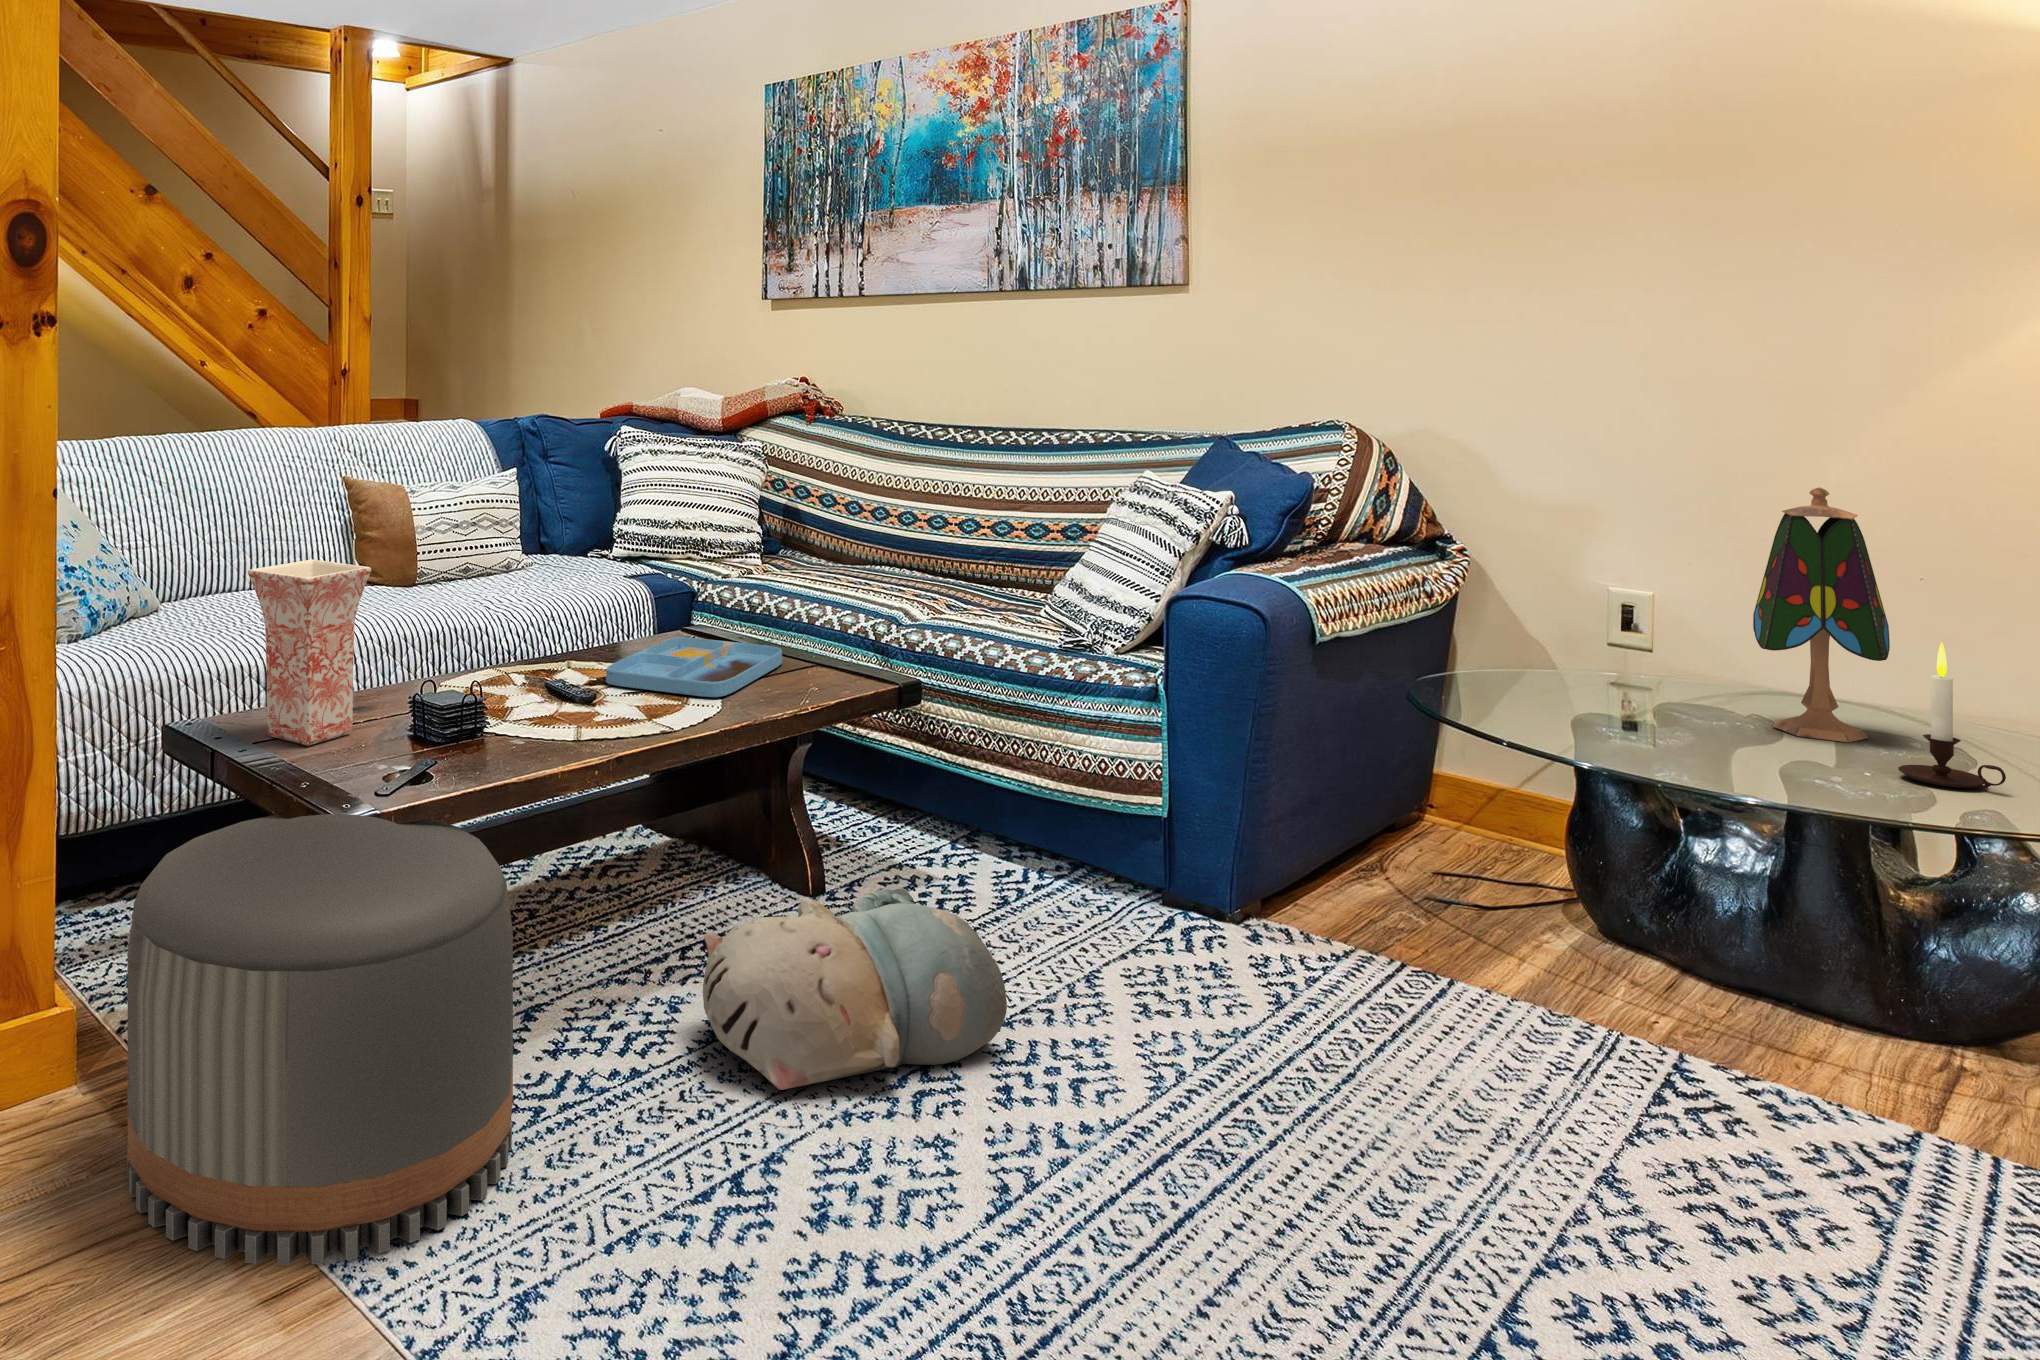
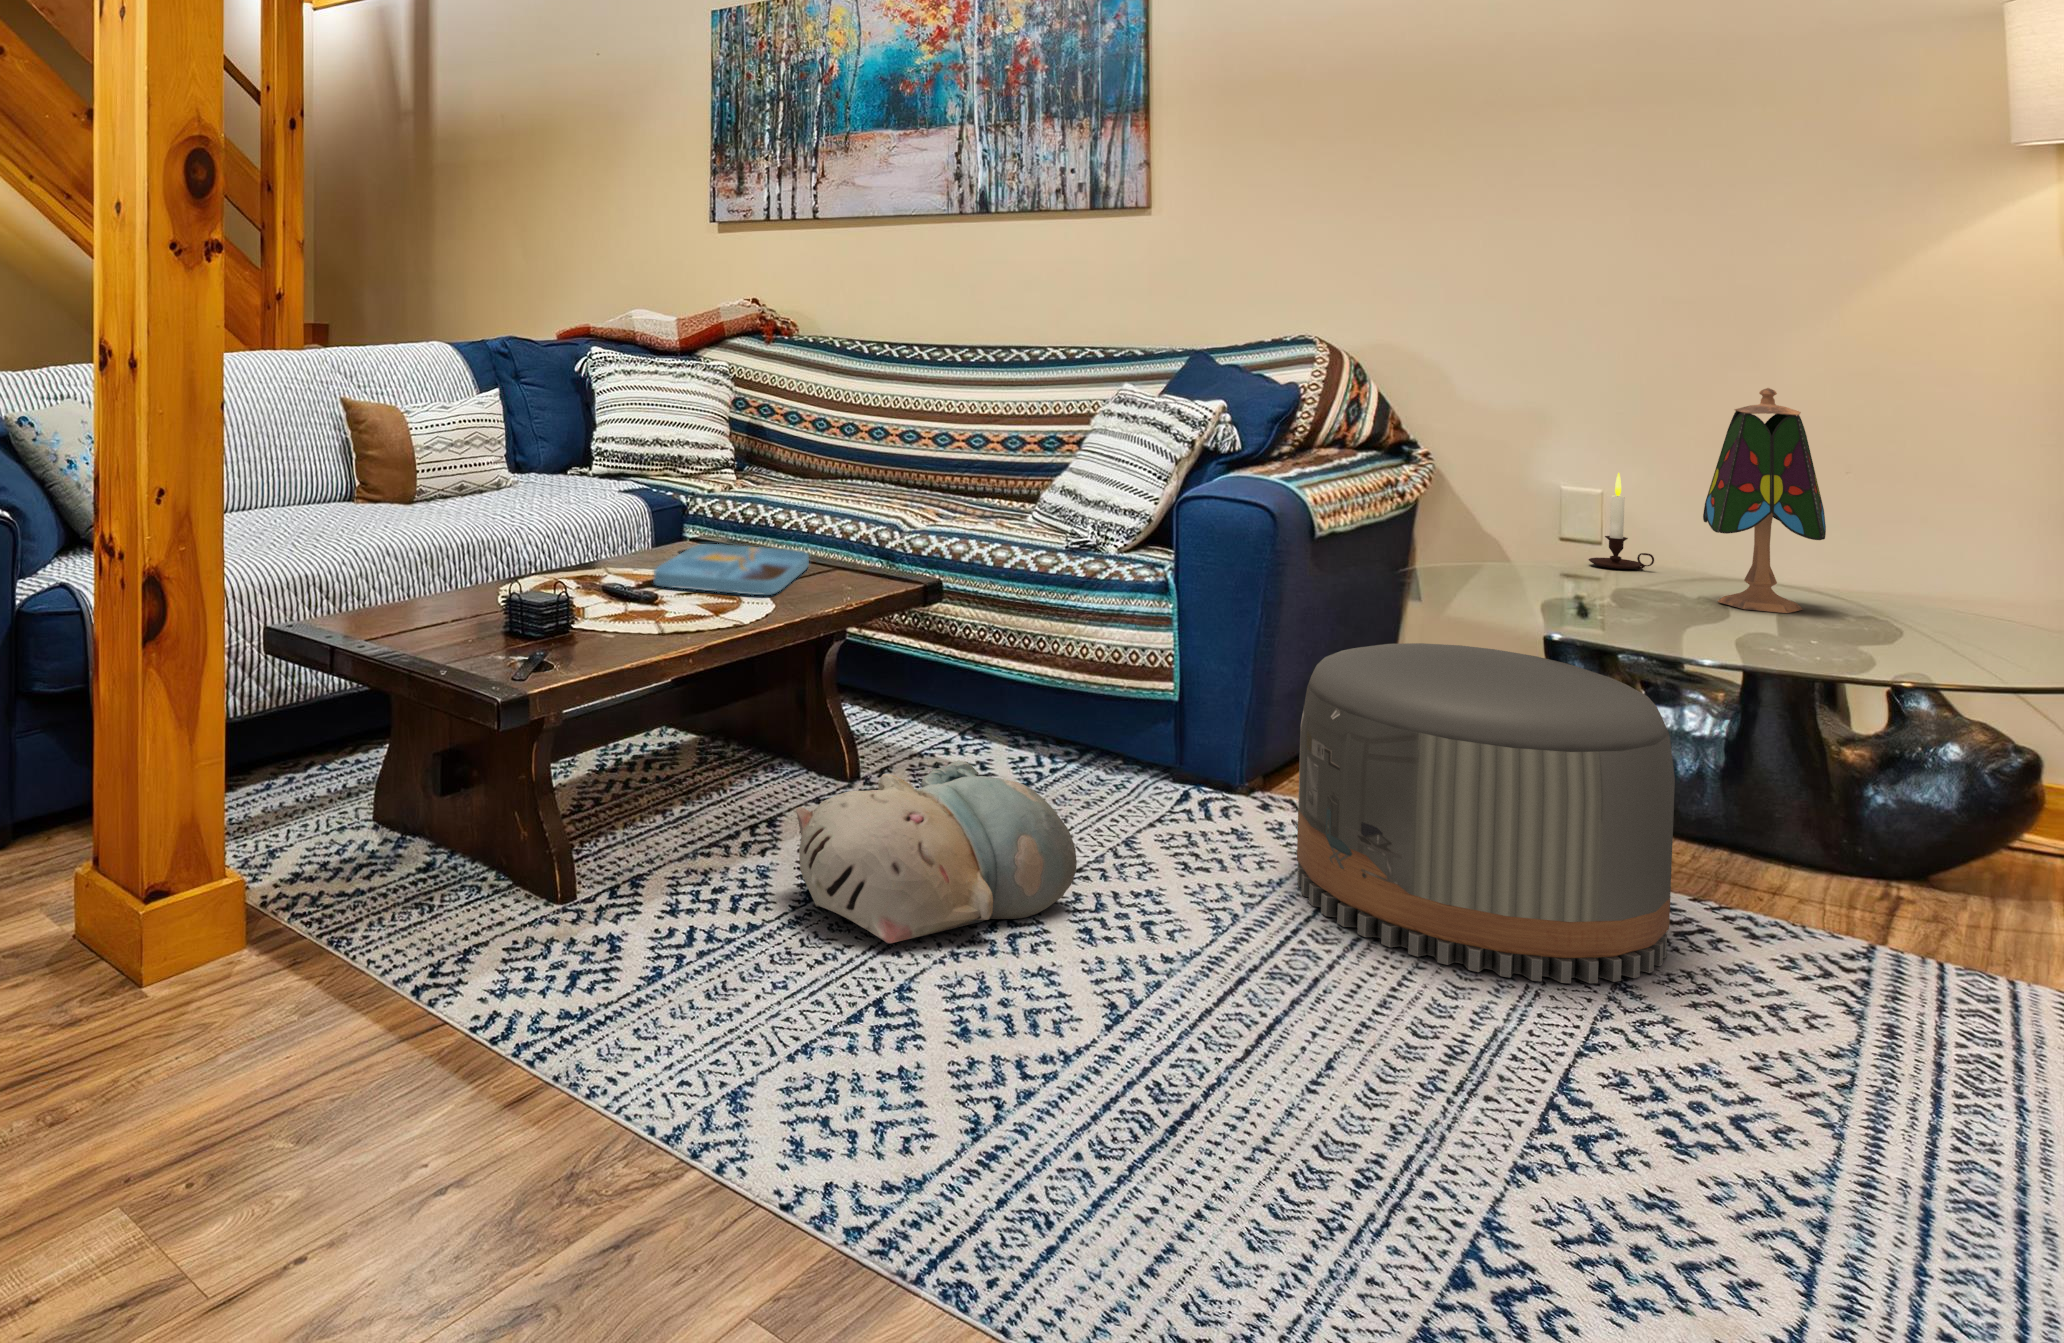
vase: present [248,559,371,746] -> none [341,465,459,642]
candle: present [1898,642,2006,788] -> present [1589,473,1654,569]
pouf: present [127,814,513,1265] -> present [1297,643,1675,983]

